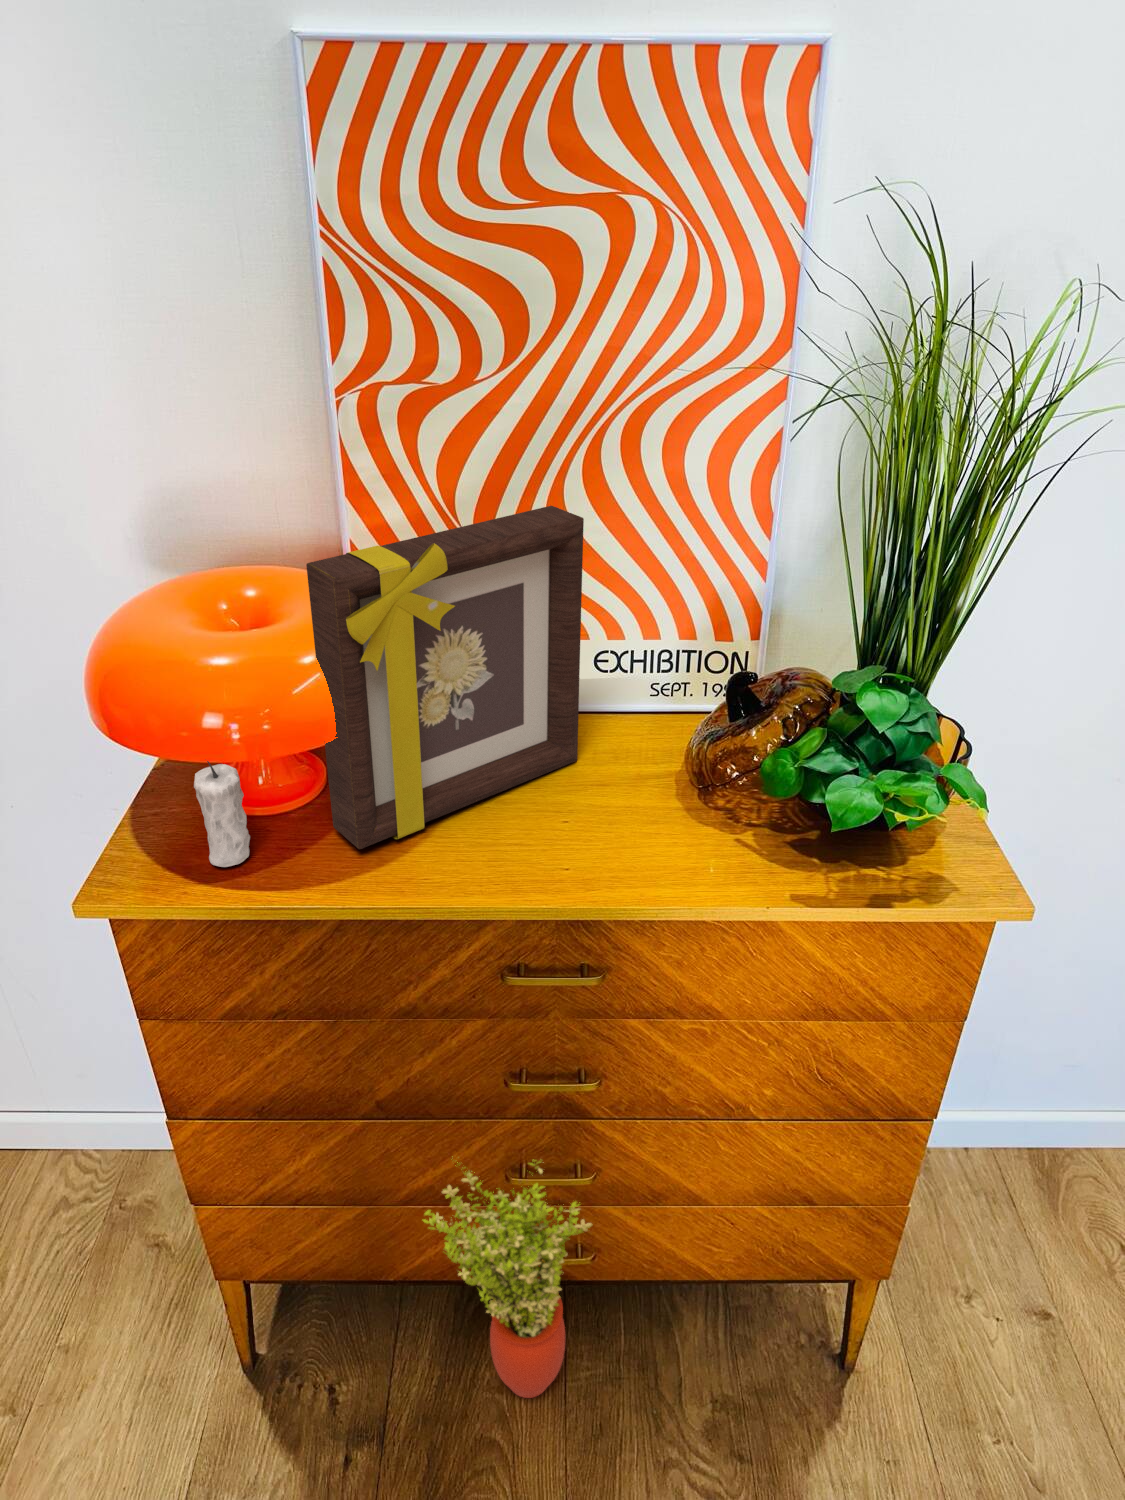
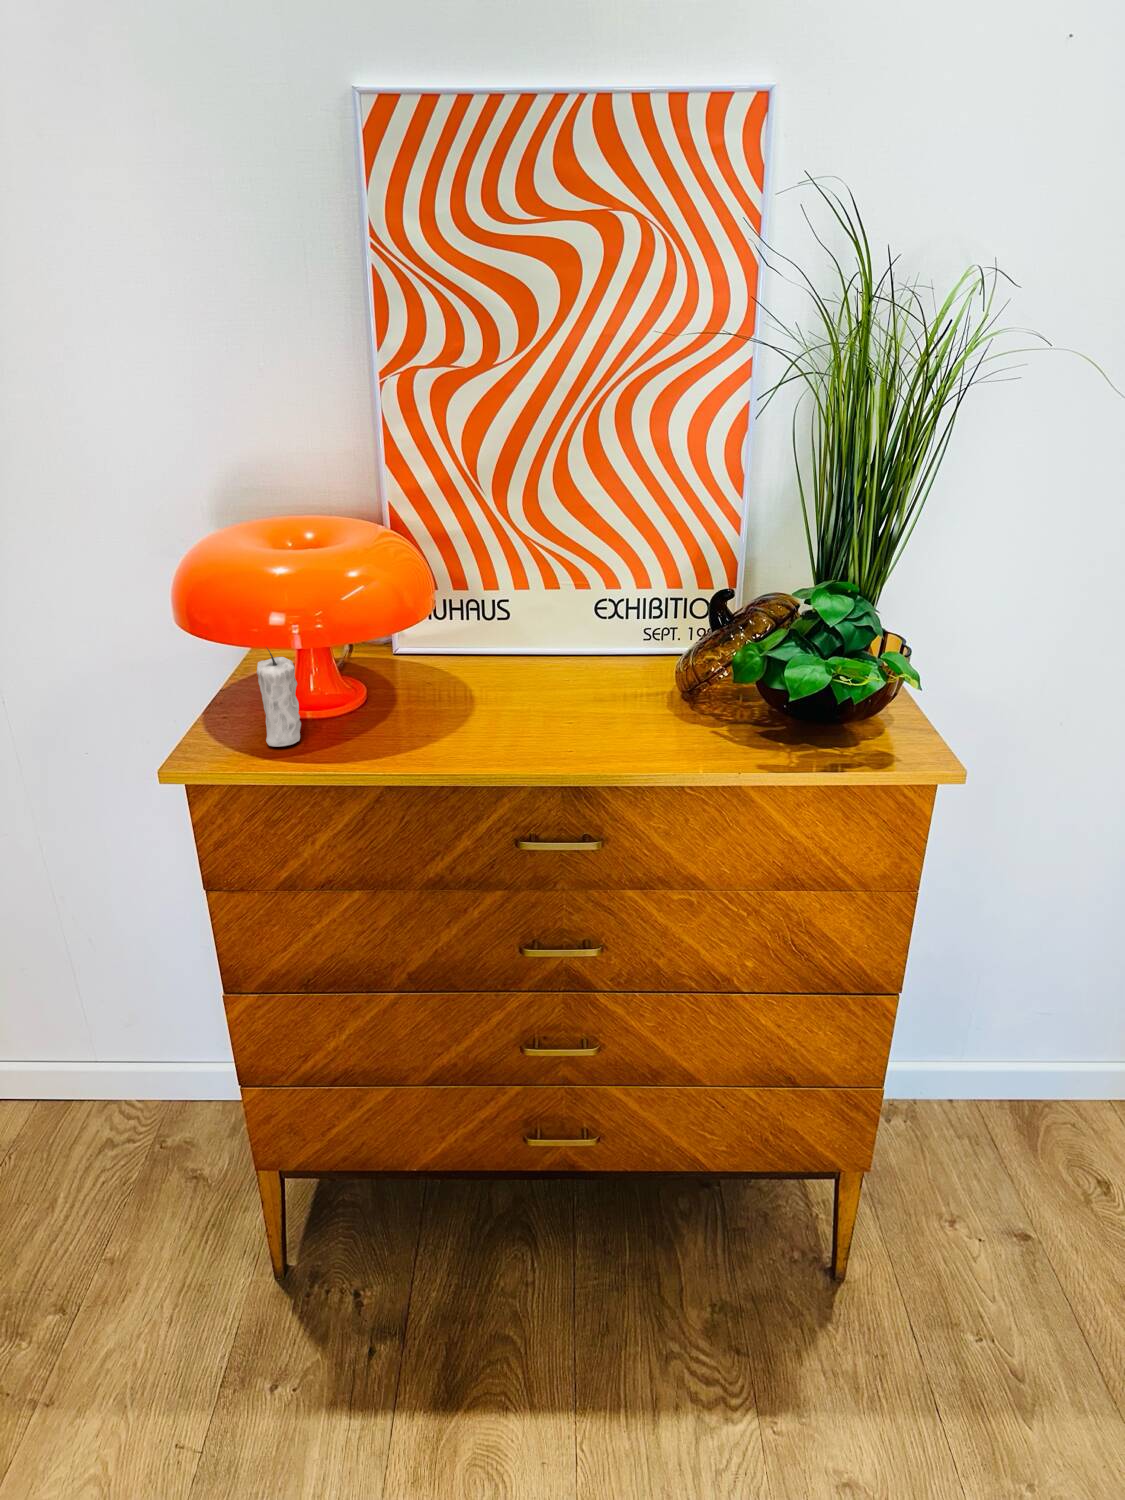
picture frame: present [306,506,584,849] -> none [355,458,583,734]
potted plant: present [423,1156,592,1398] -> none [442,1022,596,1300]

